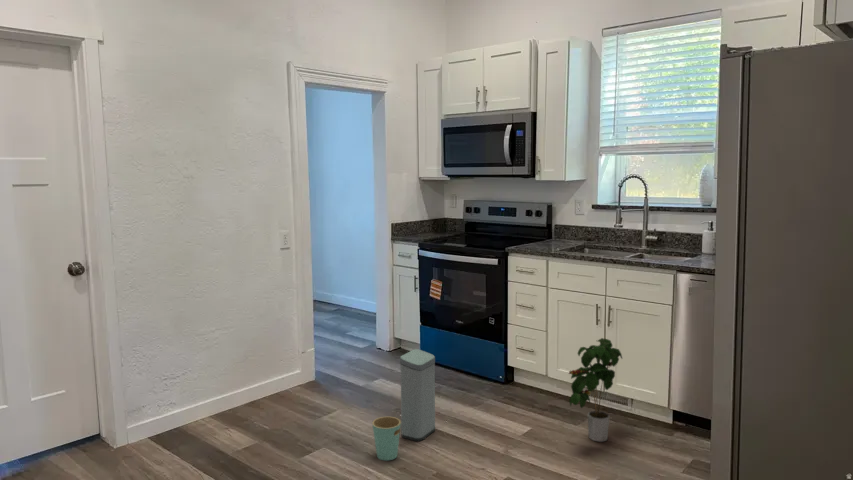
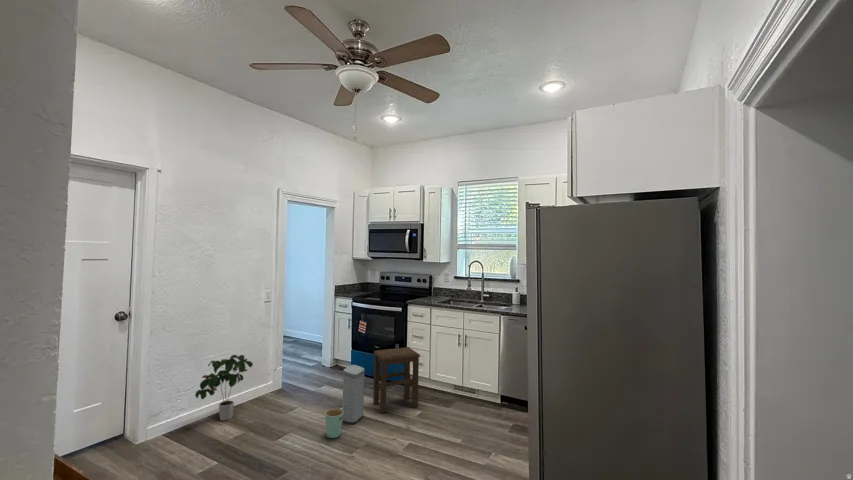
stool: none [451,324,528,426] -> present [373,347,420,413]
potted plant: present [569,338,622,442] -> present [195,355,253,420]

